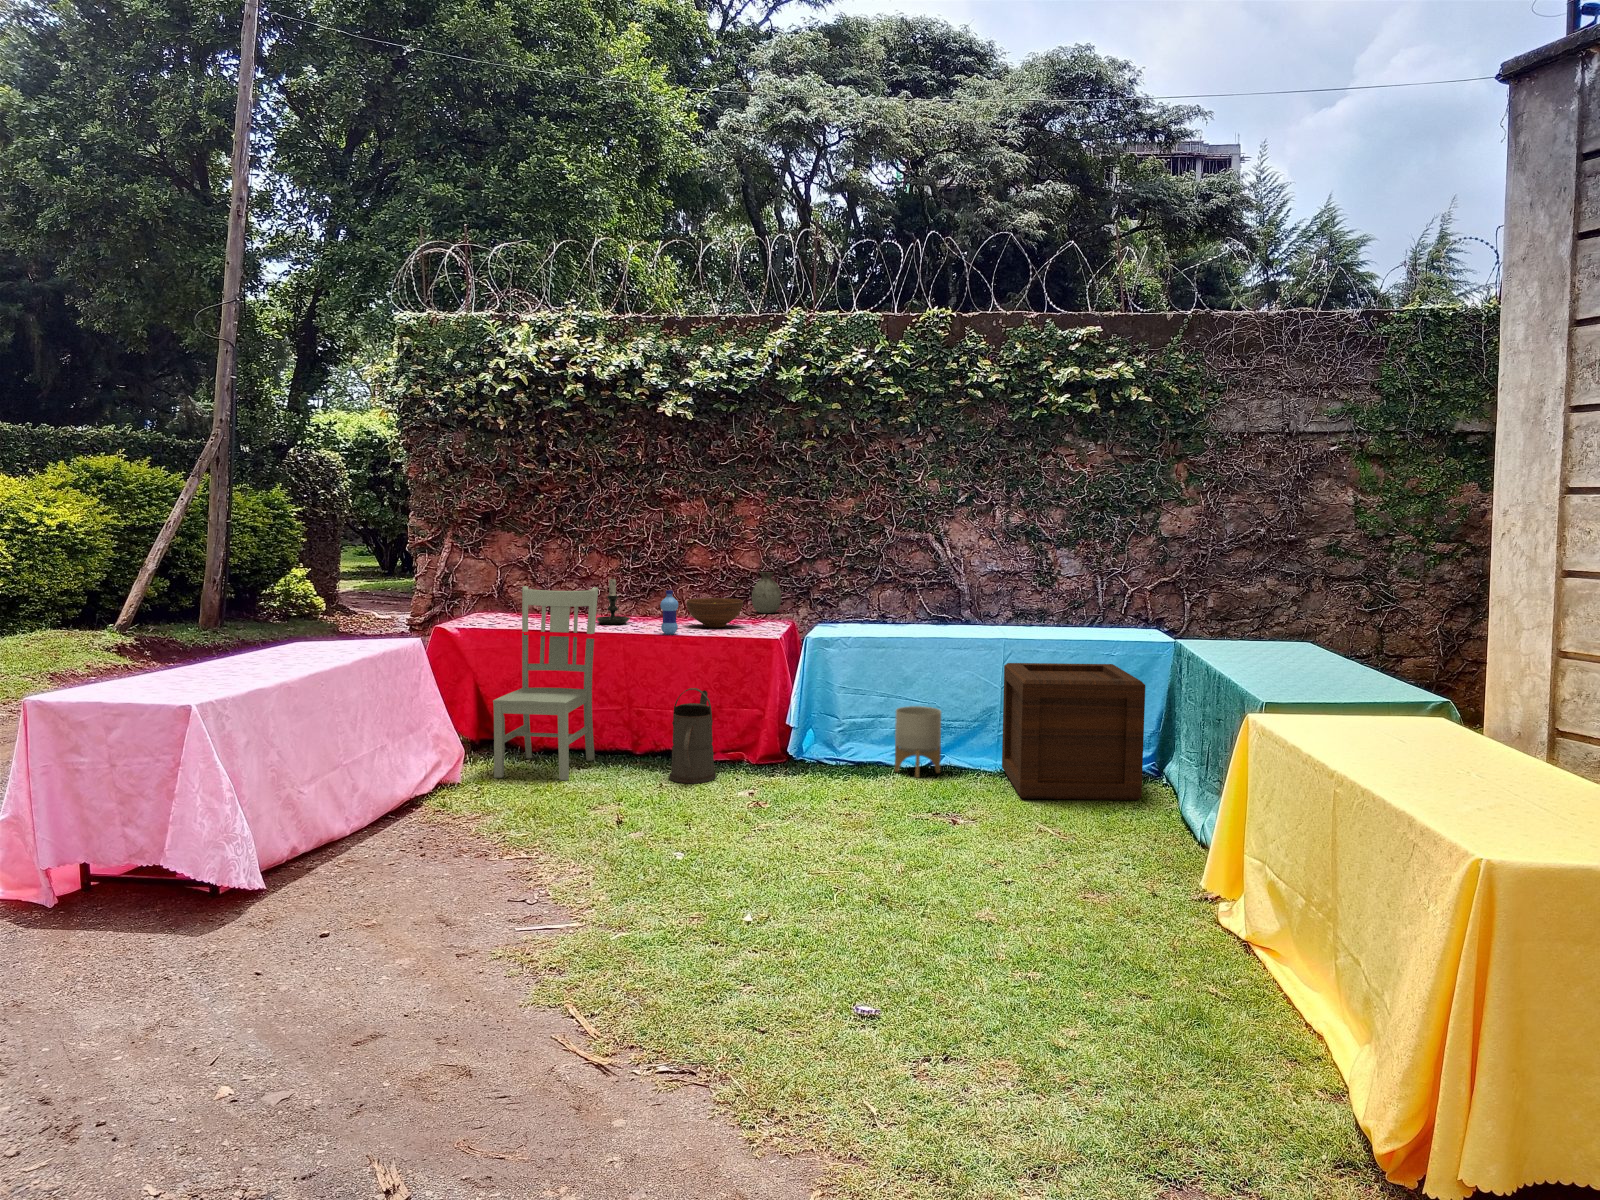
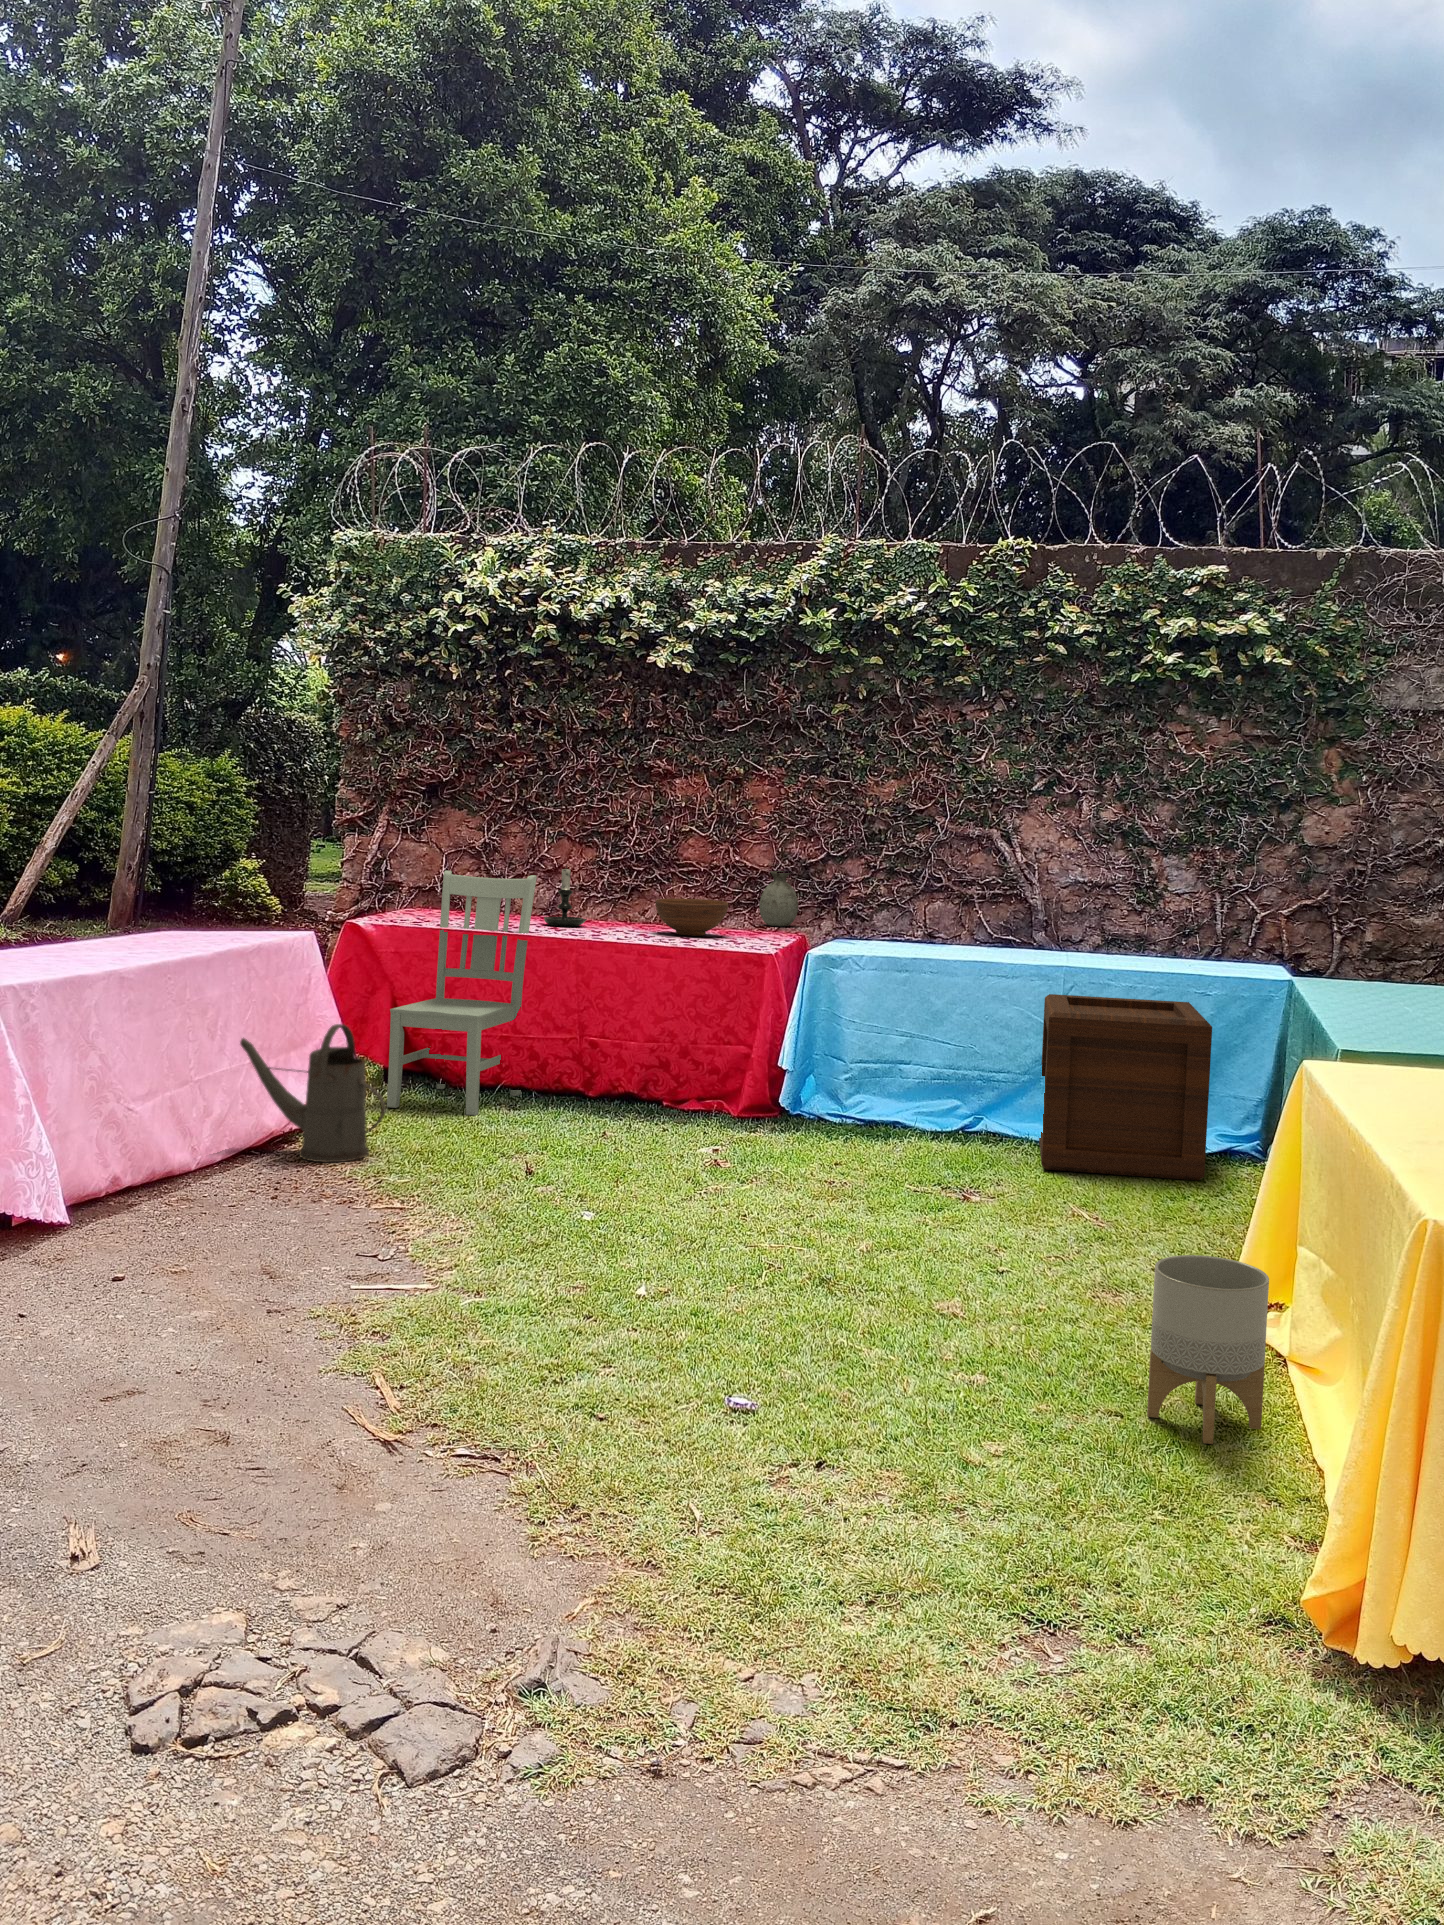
water bottle: present [660,590,678,634] -> none [612,883,636,939]
watering can: present [669,688,716,783] -> present [240,1024,386,1162]
planter: present [895,706,941,778] -> present [1147,1255,1269,1444]

